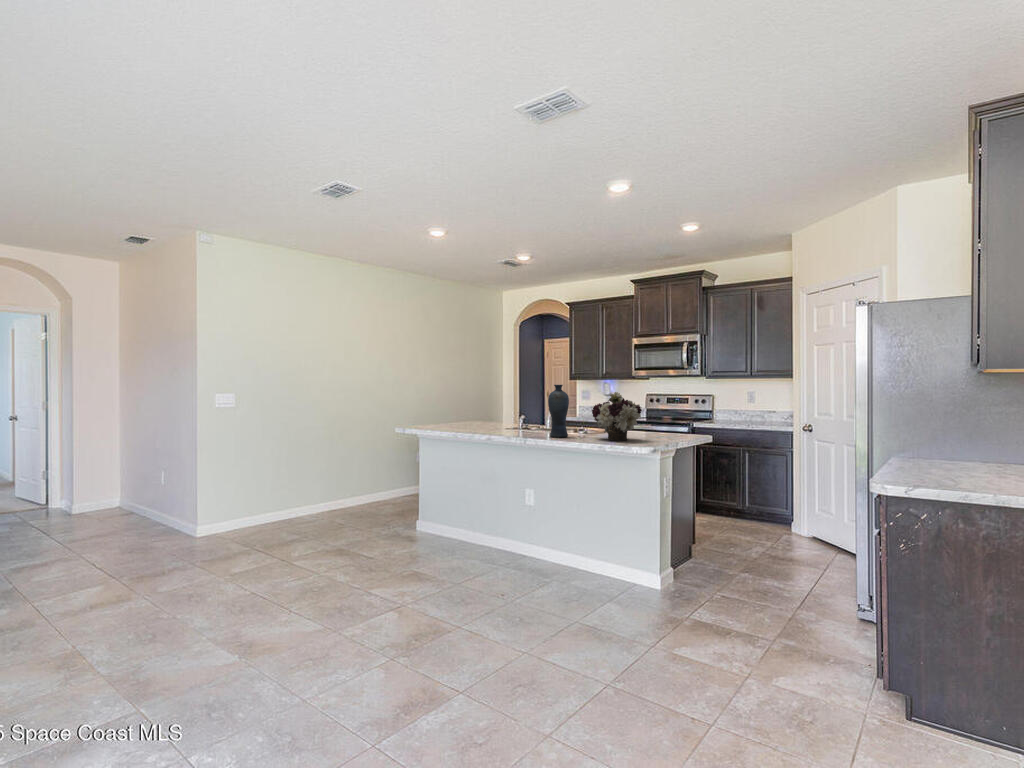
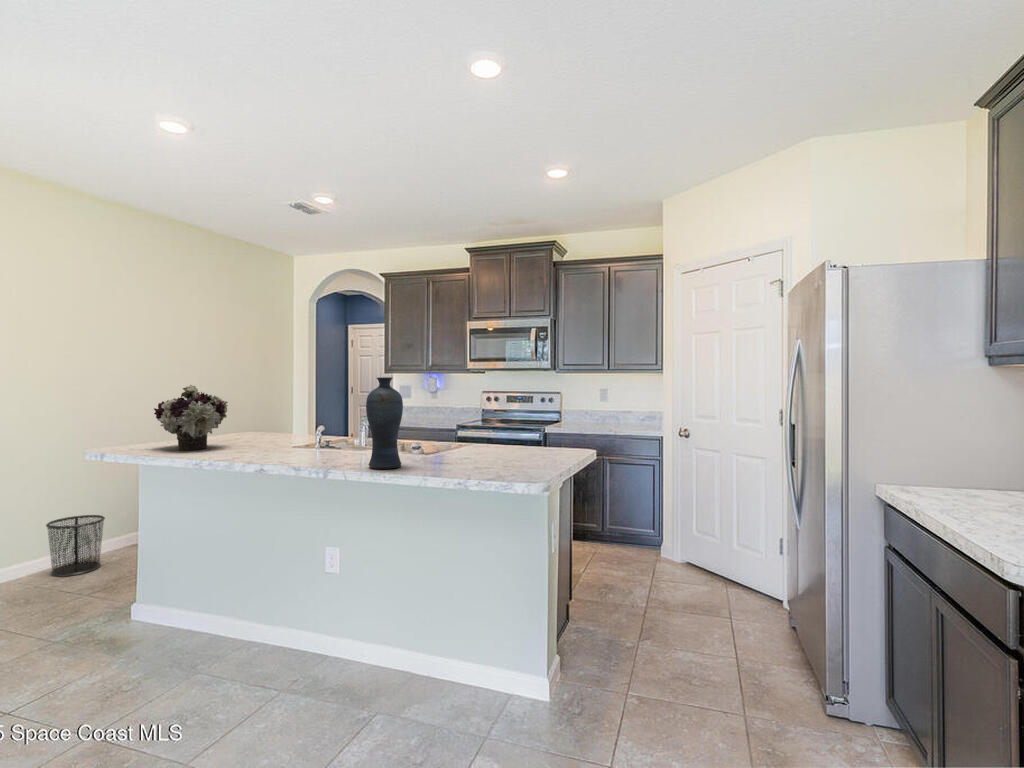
flower arrangement: present [592,392,642,441] -> present [154,385,228,450]
waste bin: none [364,471,394,506] -> present [46,515,105,577]

